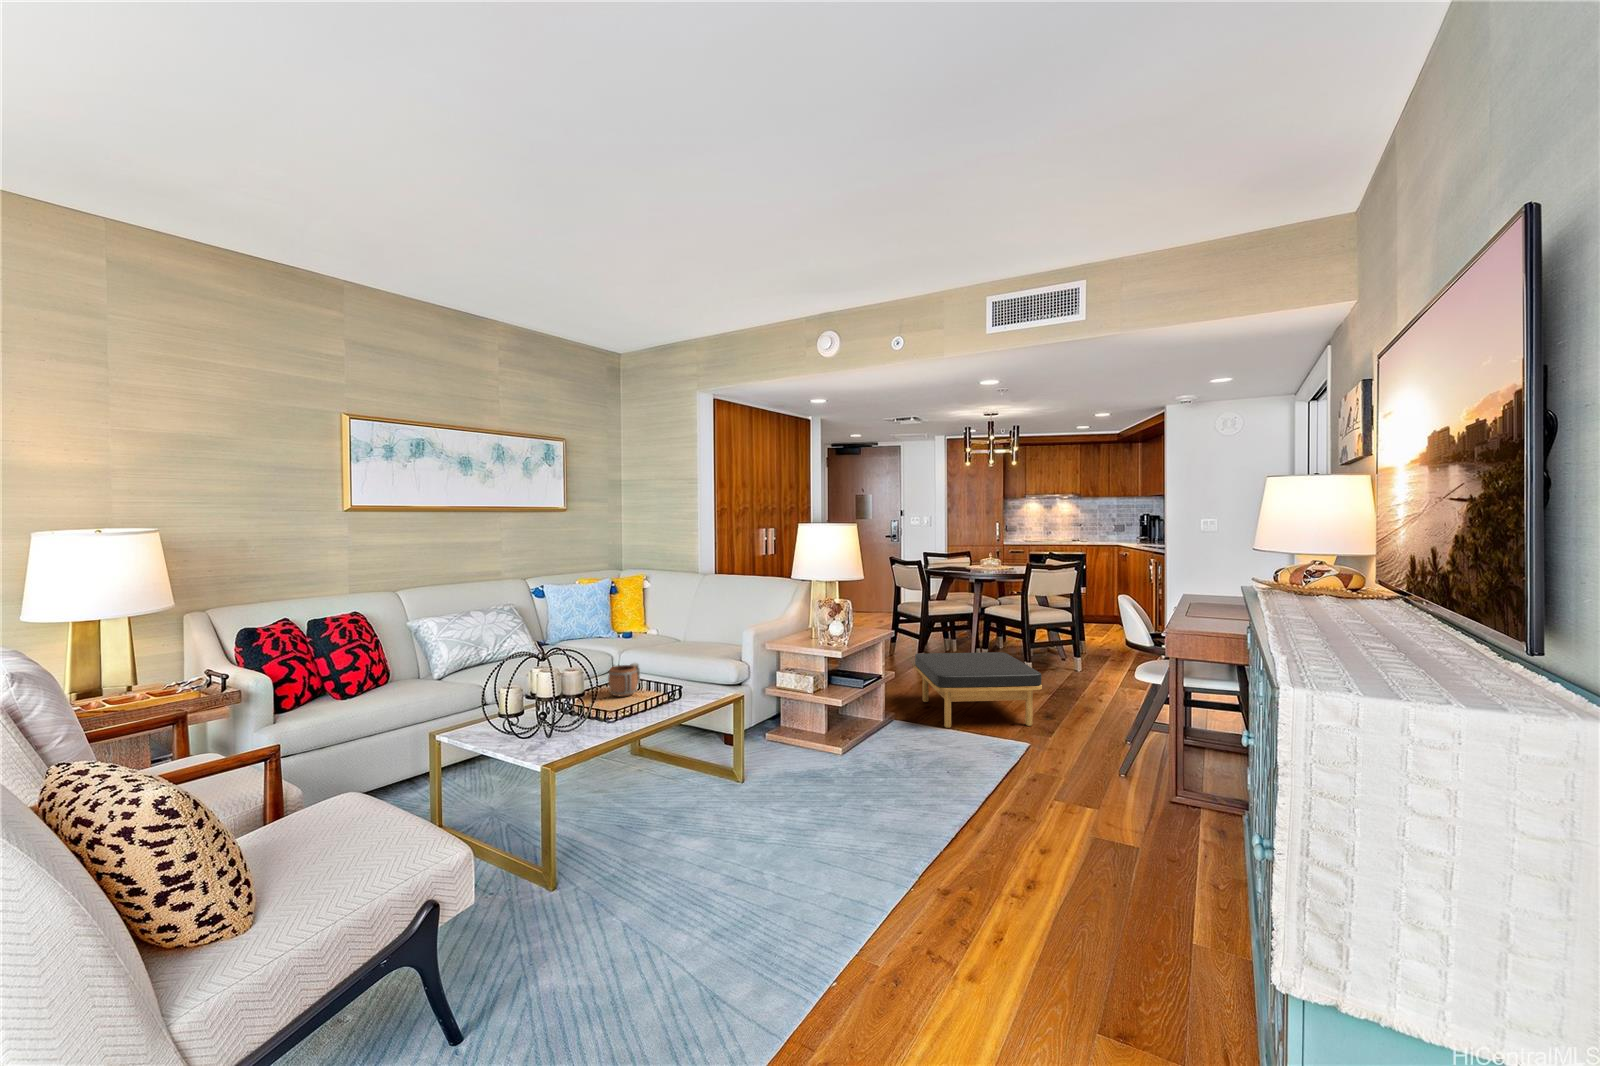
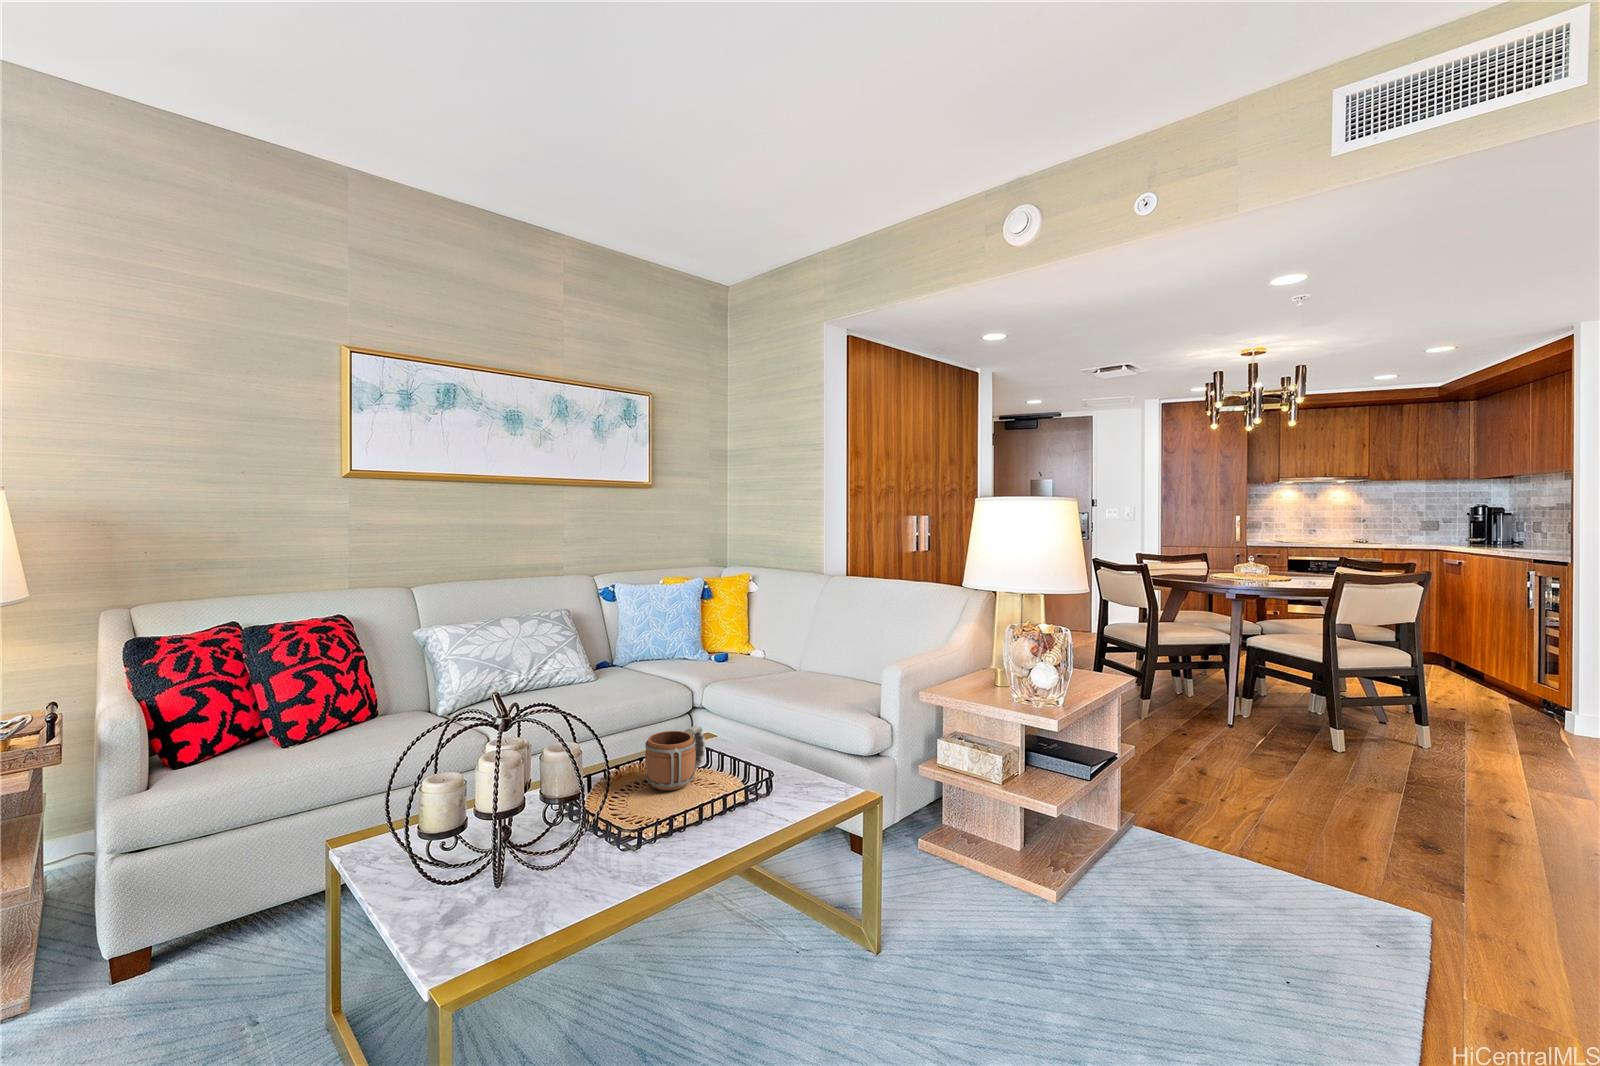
ottoman: present [915,652,1042,728] -> none [1158,712,1429,867]

